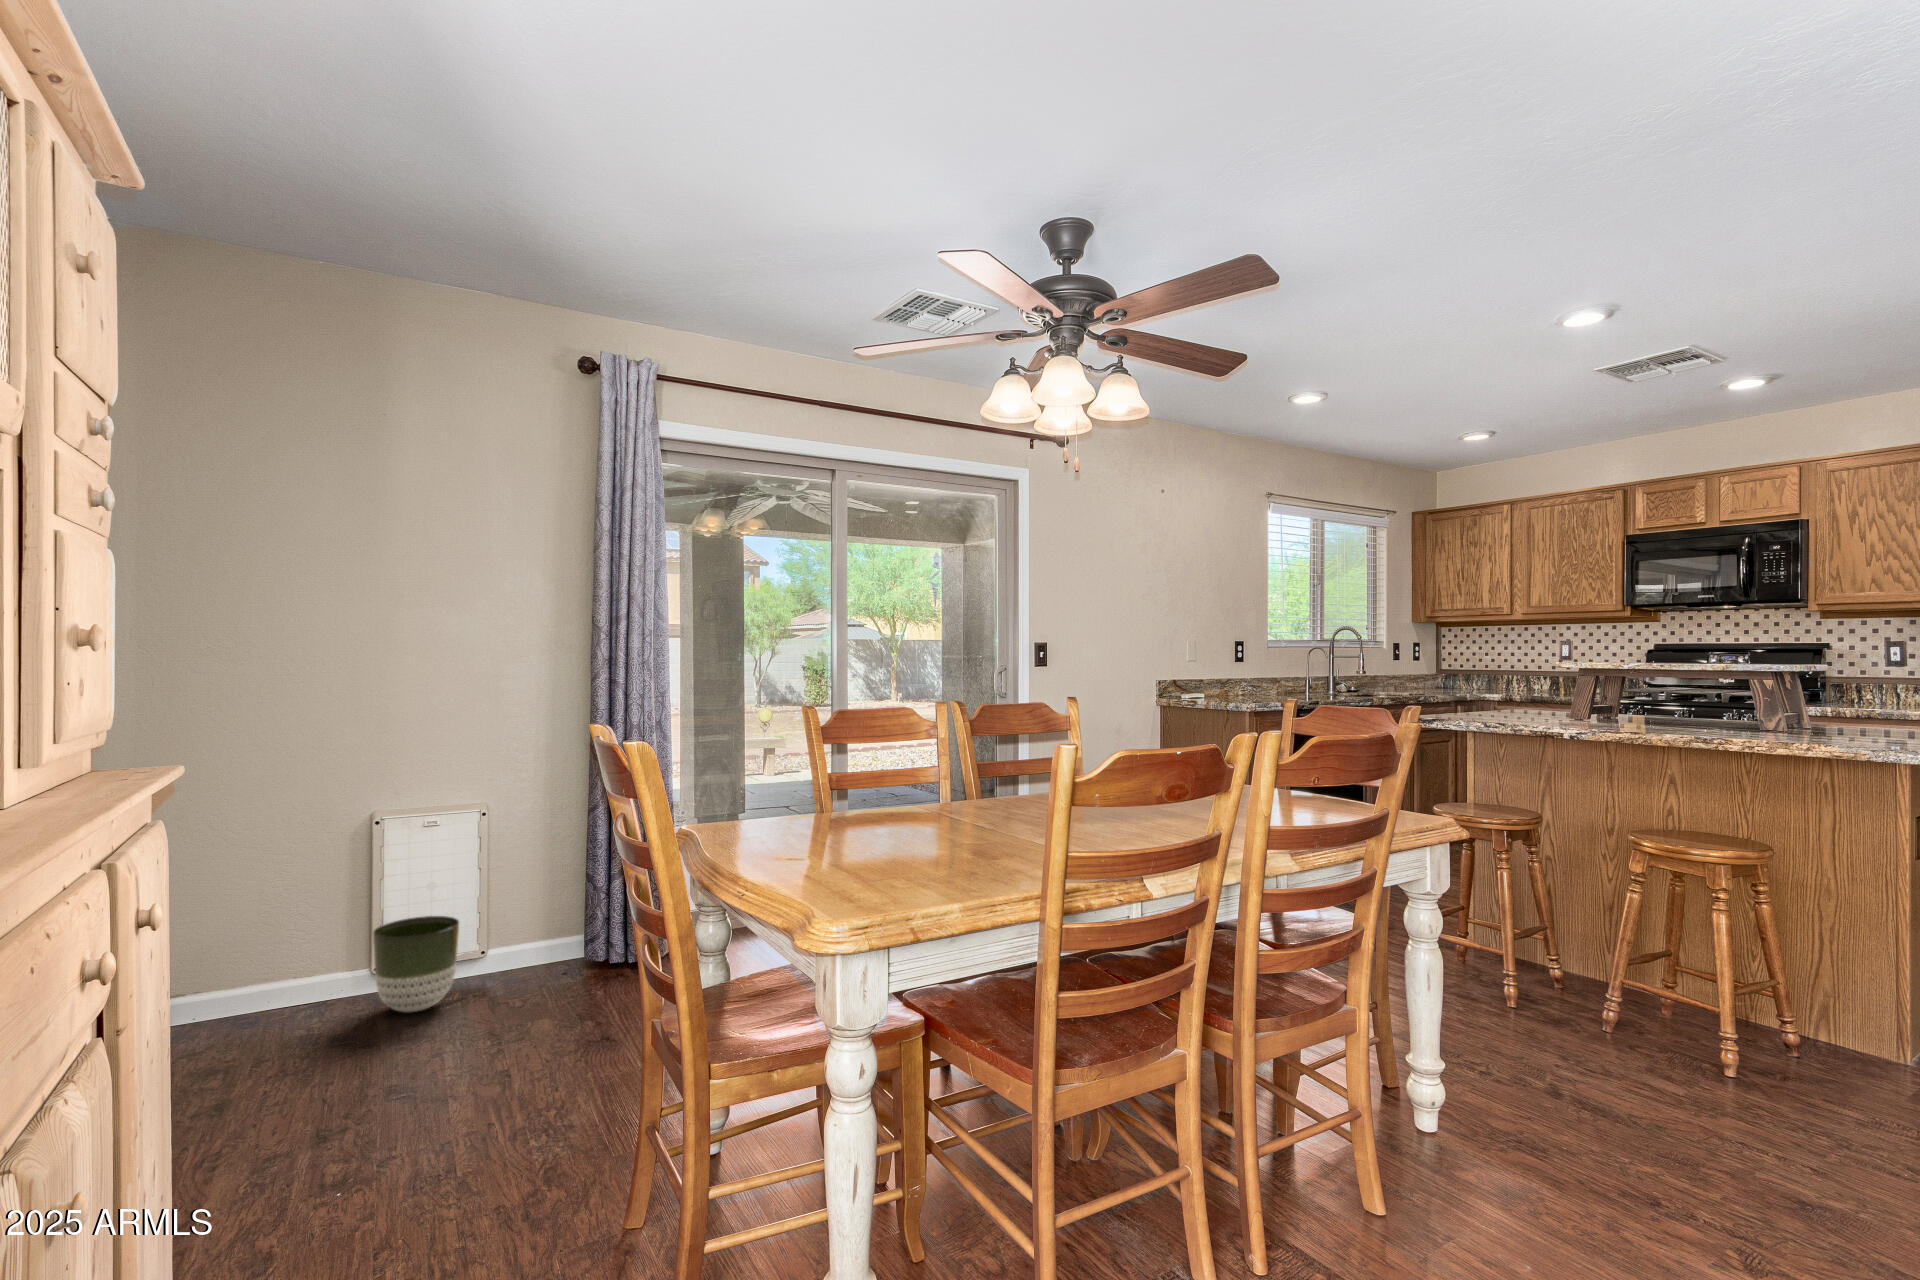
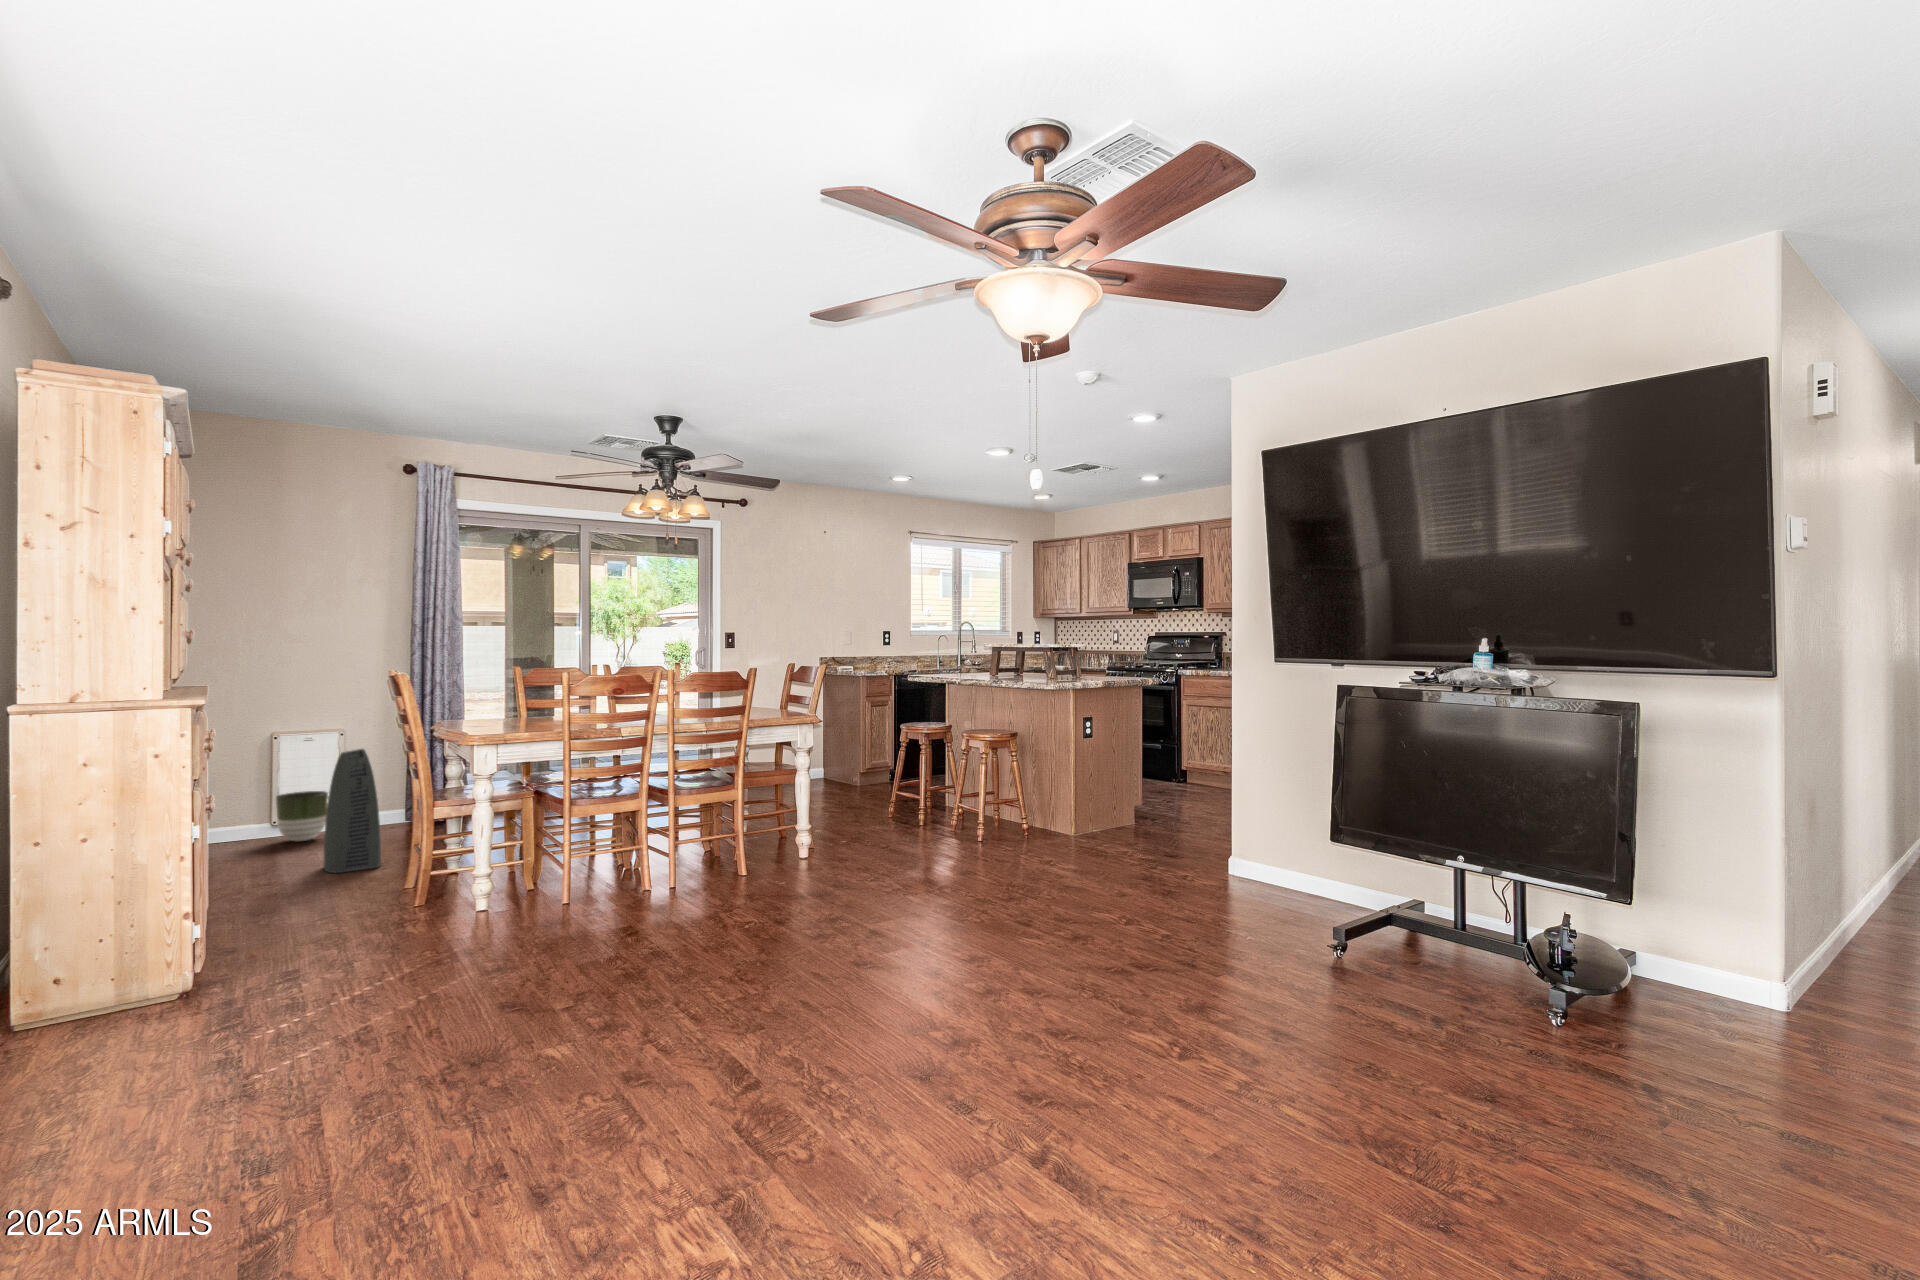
air purifier: none [456,870,565,1142] -> present [324,749,381,873]

